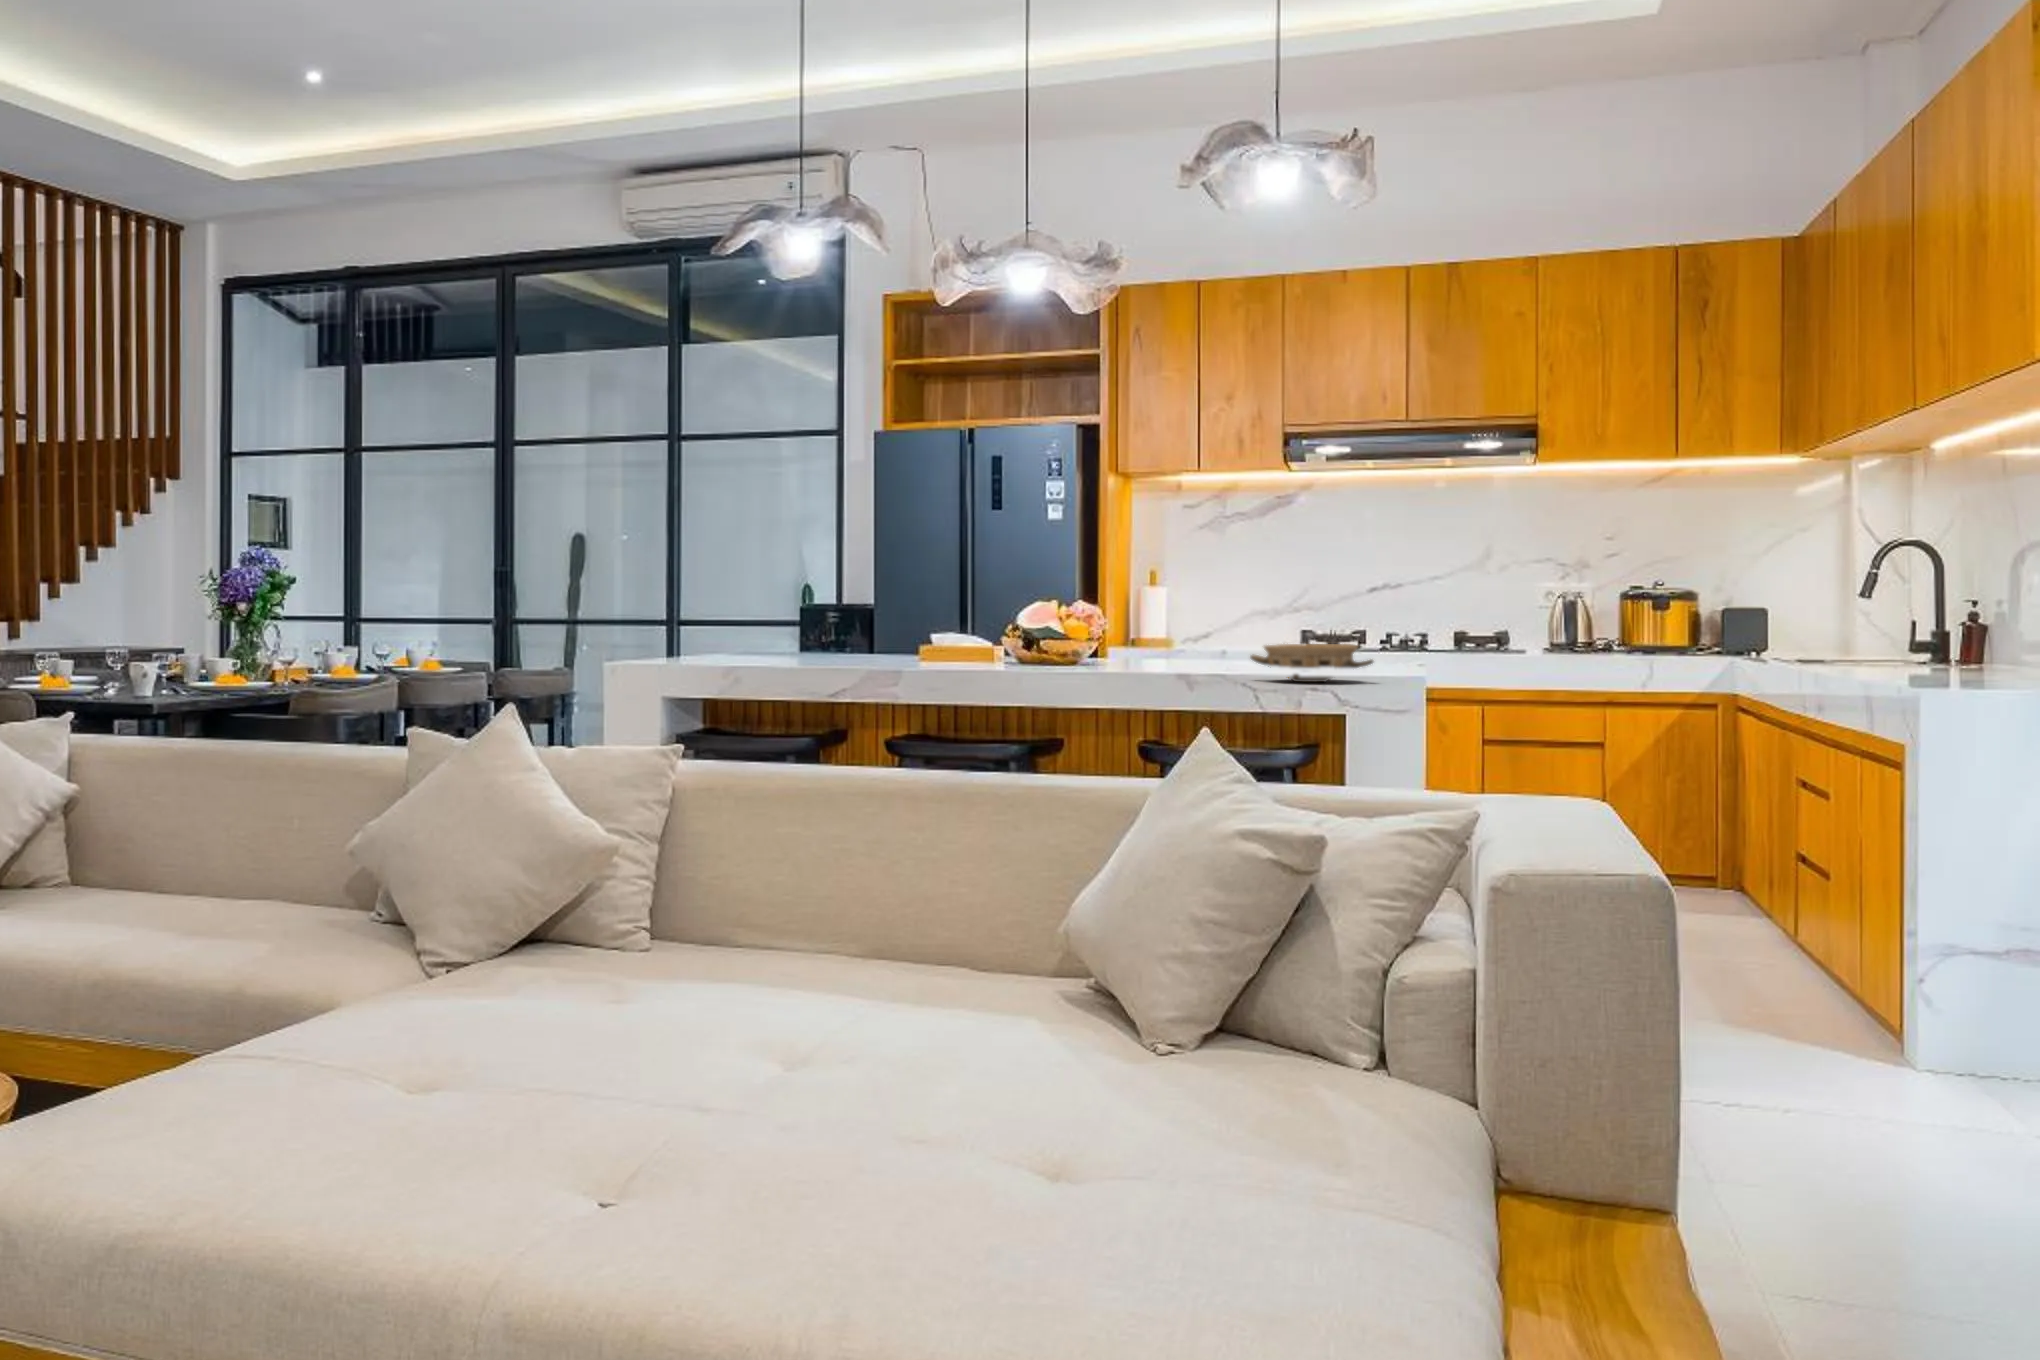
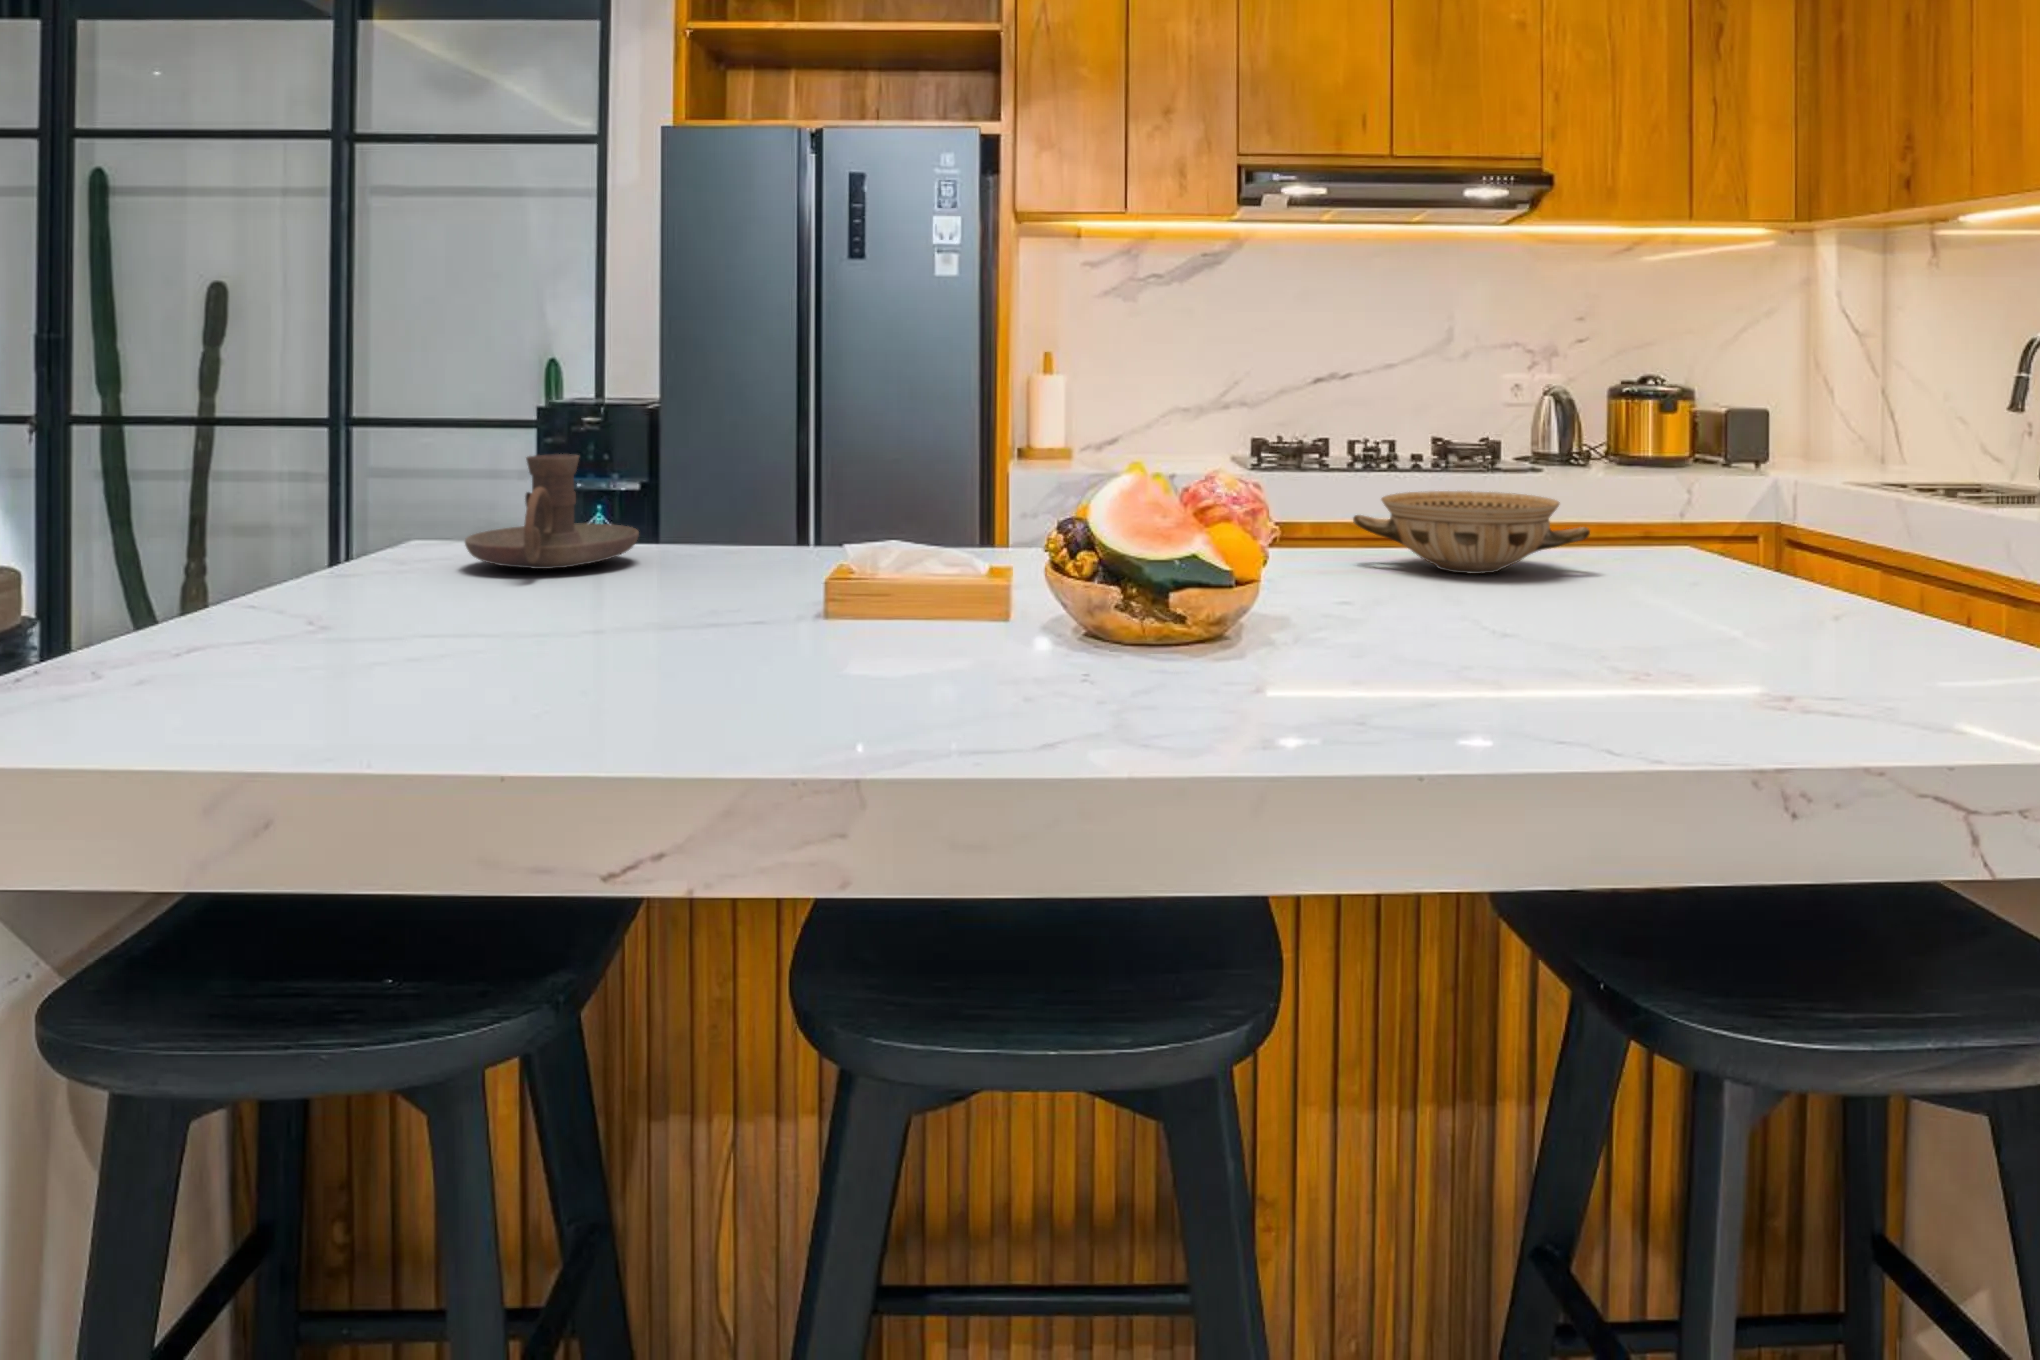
candle holder: none [812,625,888,675] -> present [465,454,639,569]

